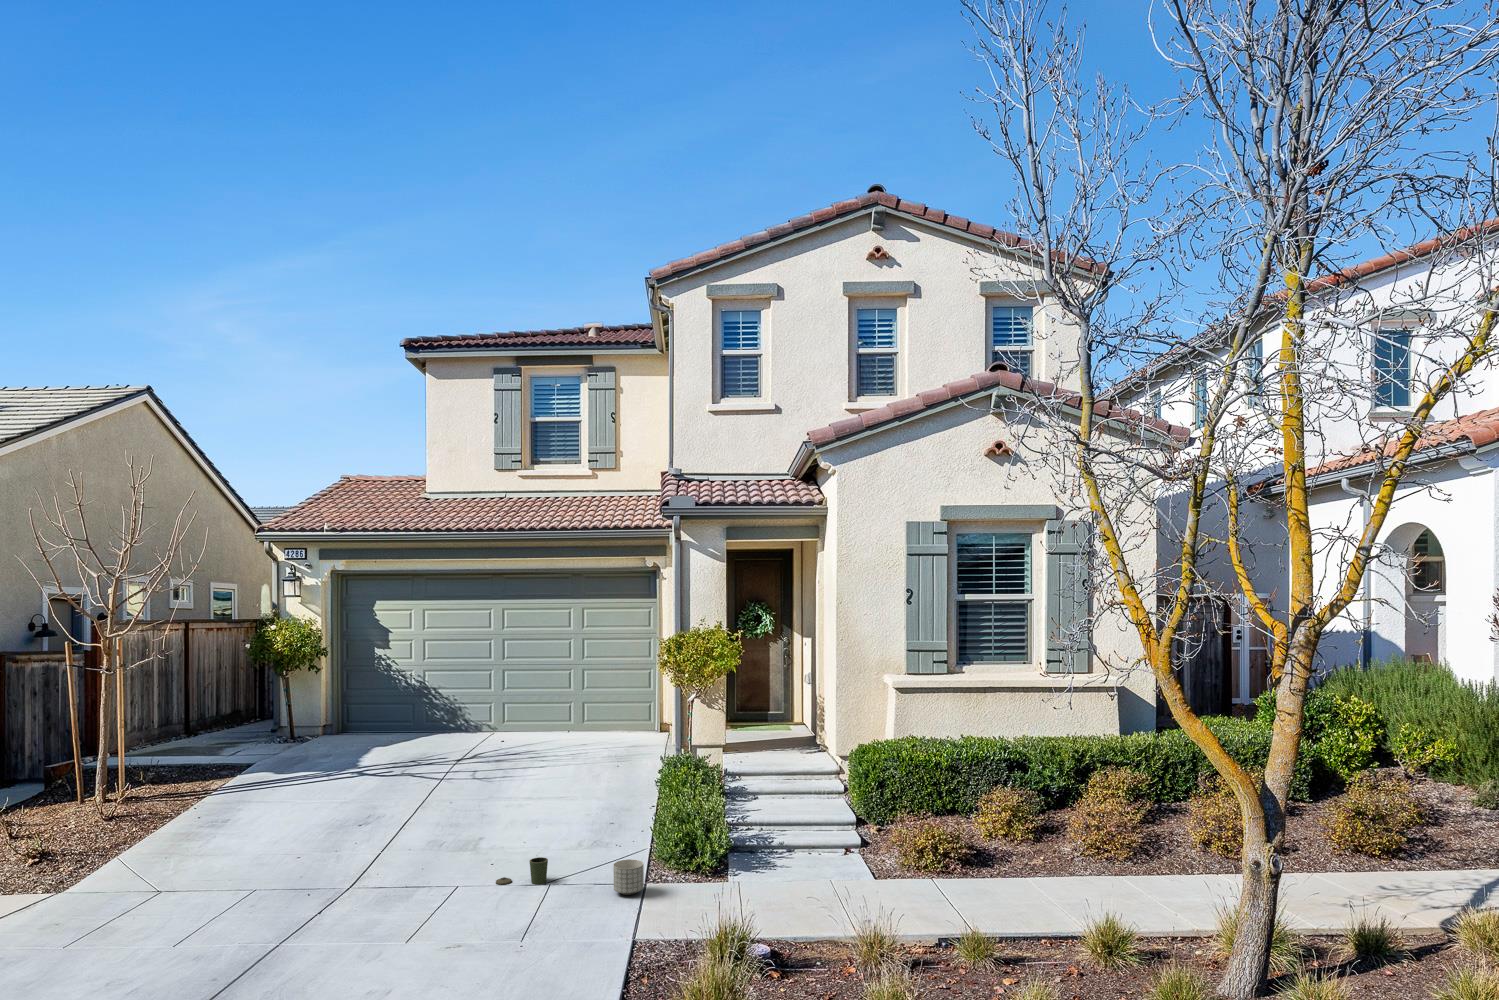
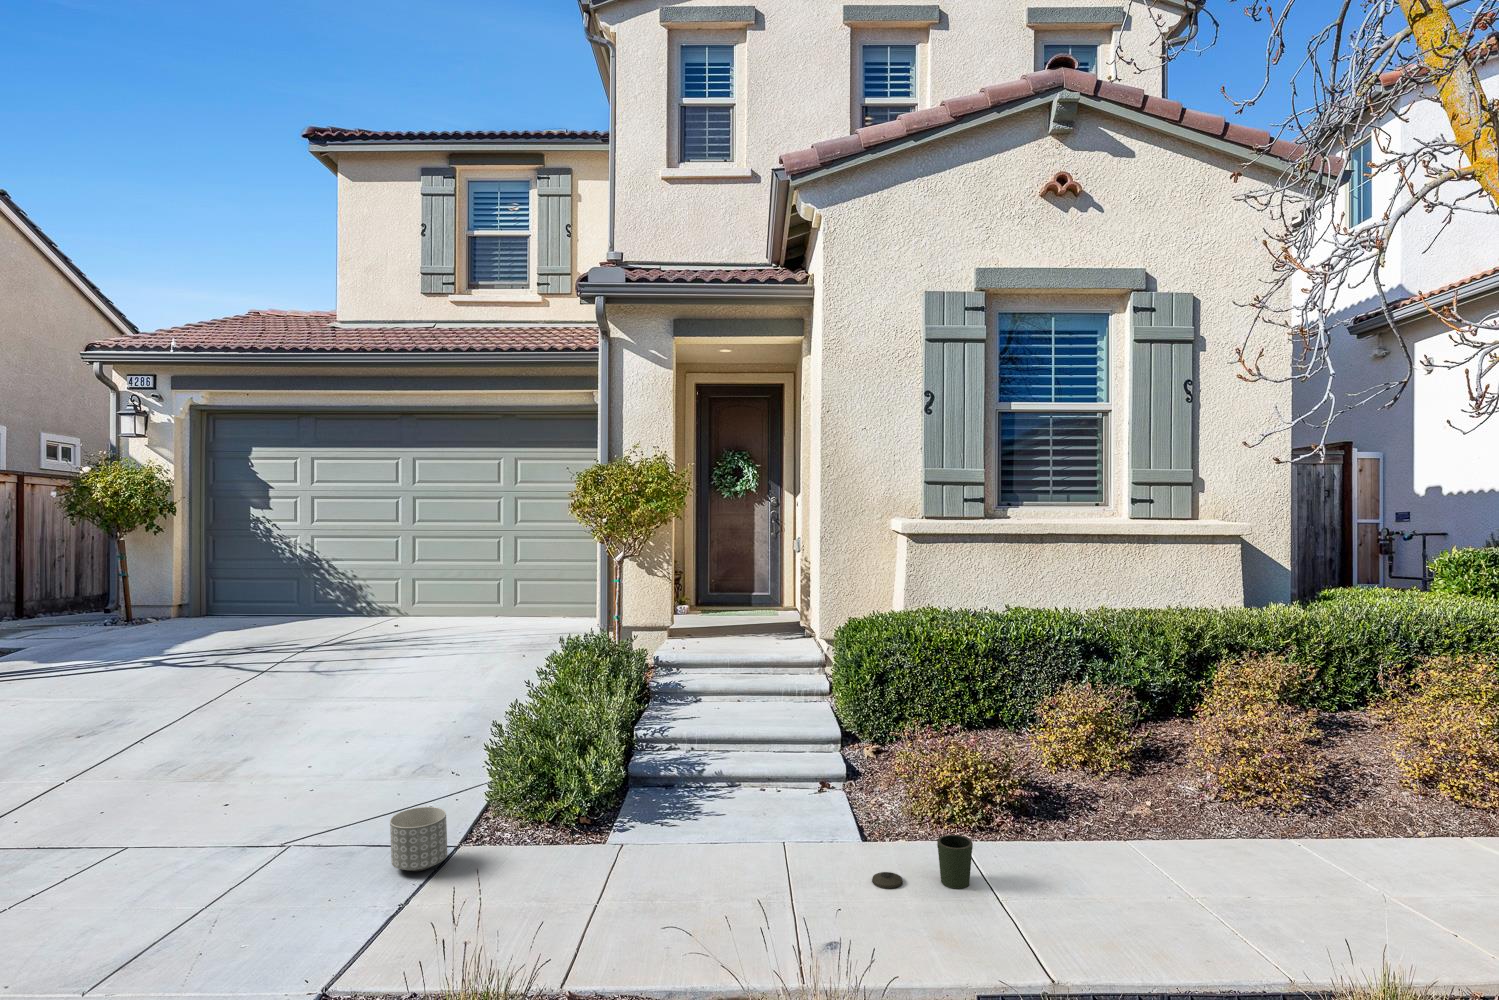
trash can: present [496,857,548,885] -> present [872,835,973,889]

